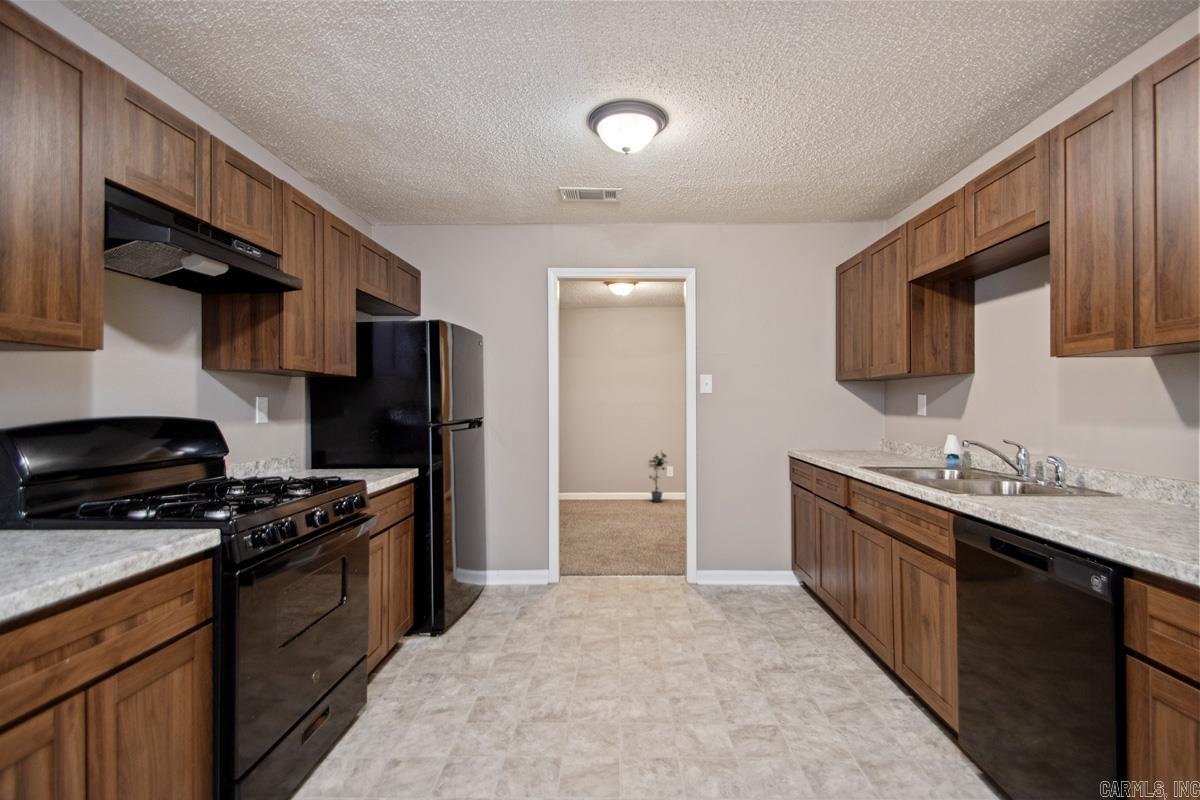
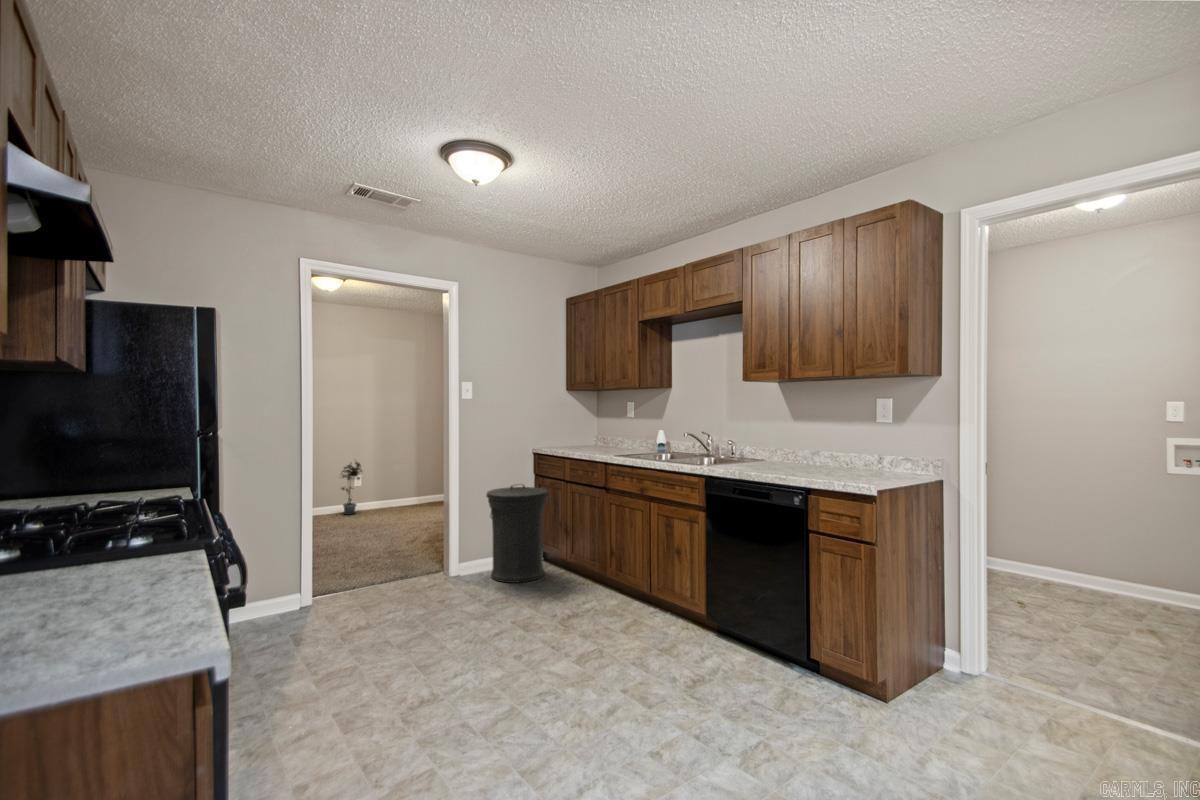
trash can: none [720,491,795,607] -> present [486,485,548,583]

